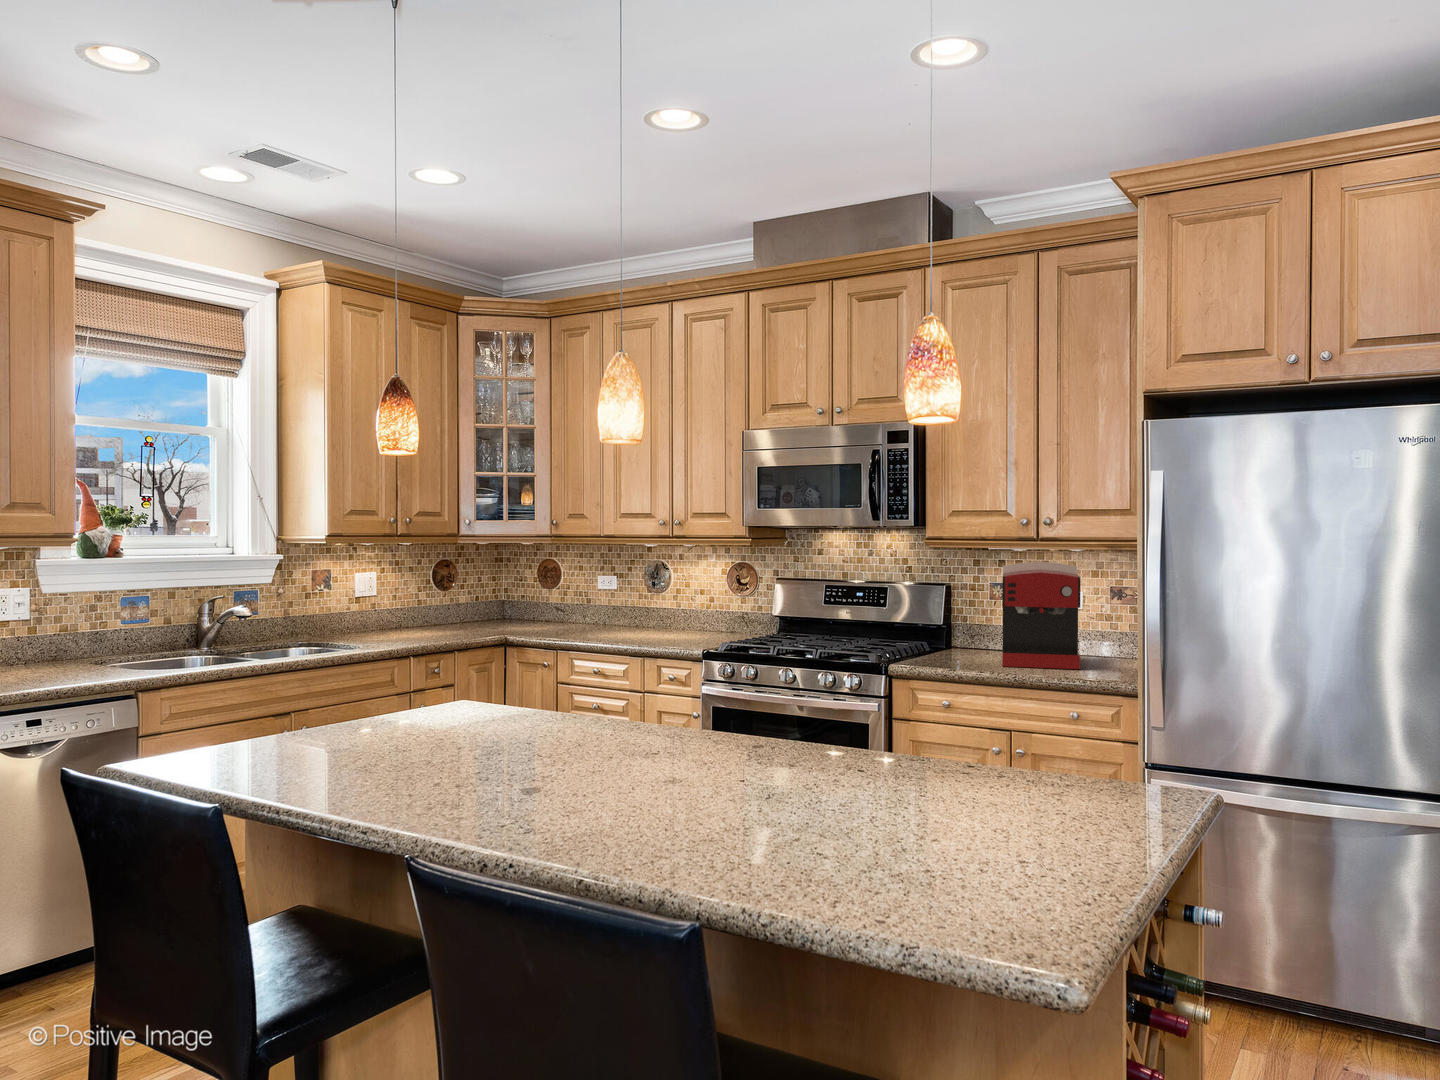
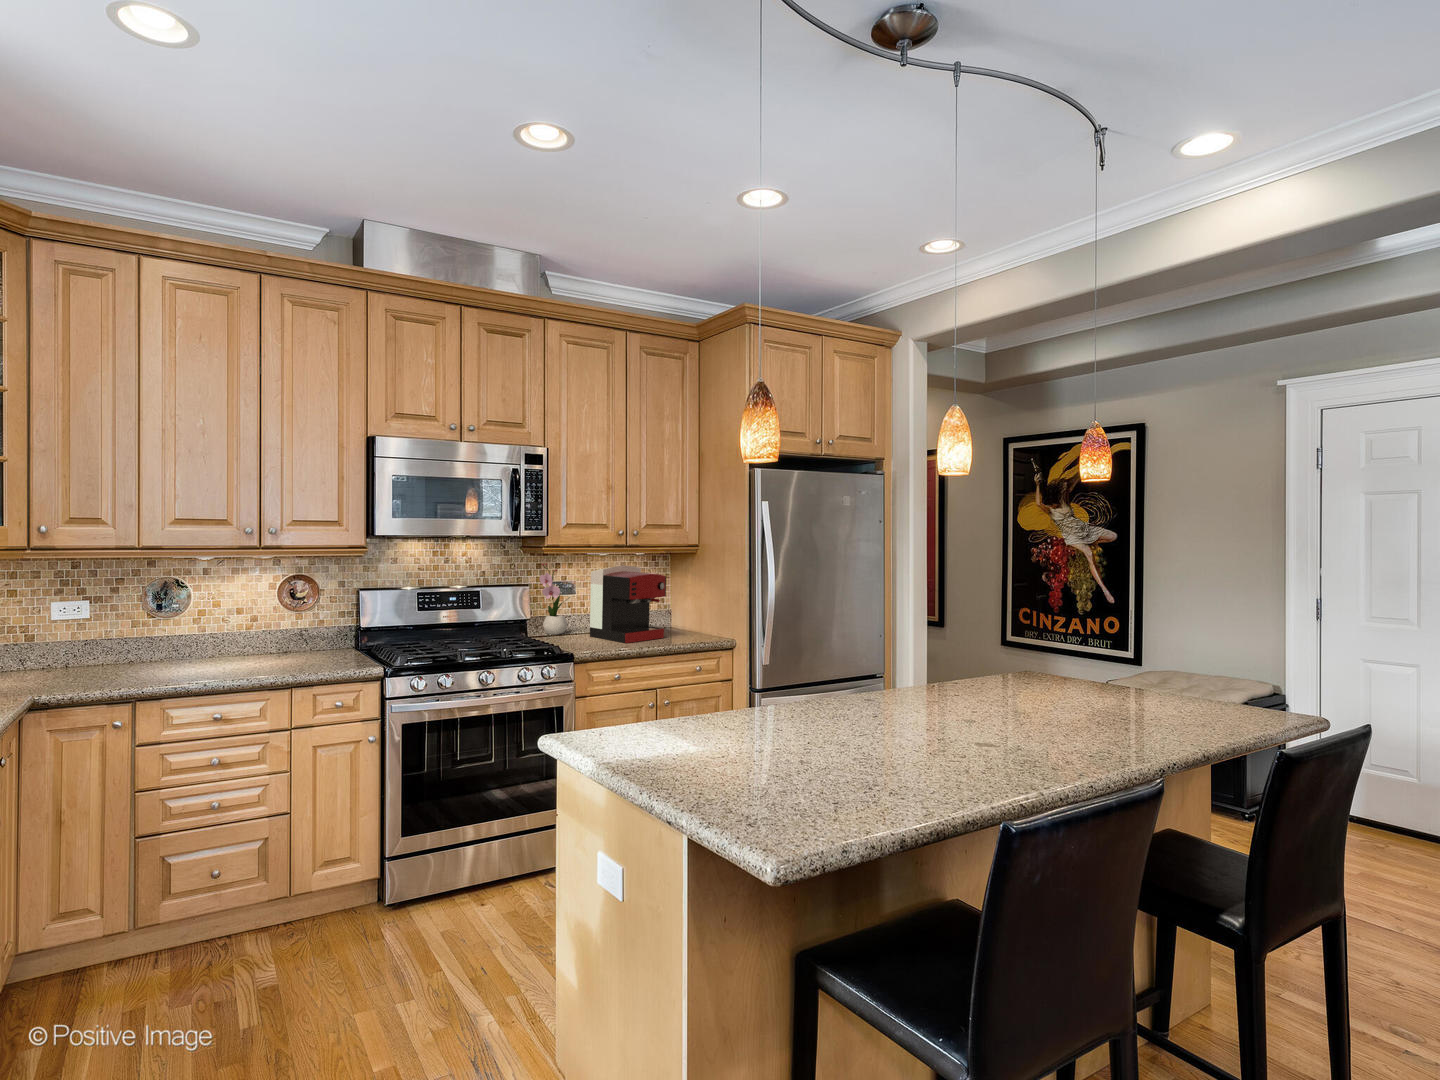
flower arrangement: none [960,557,1000,650] -> present [539,563,570,635]

